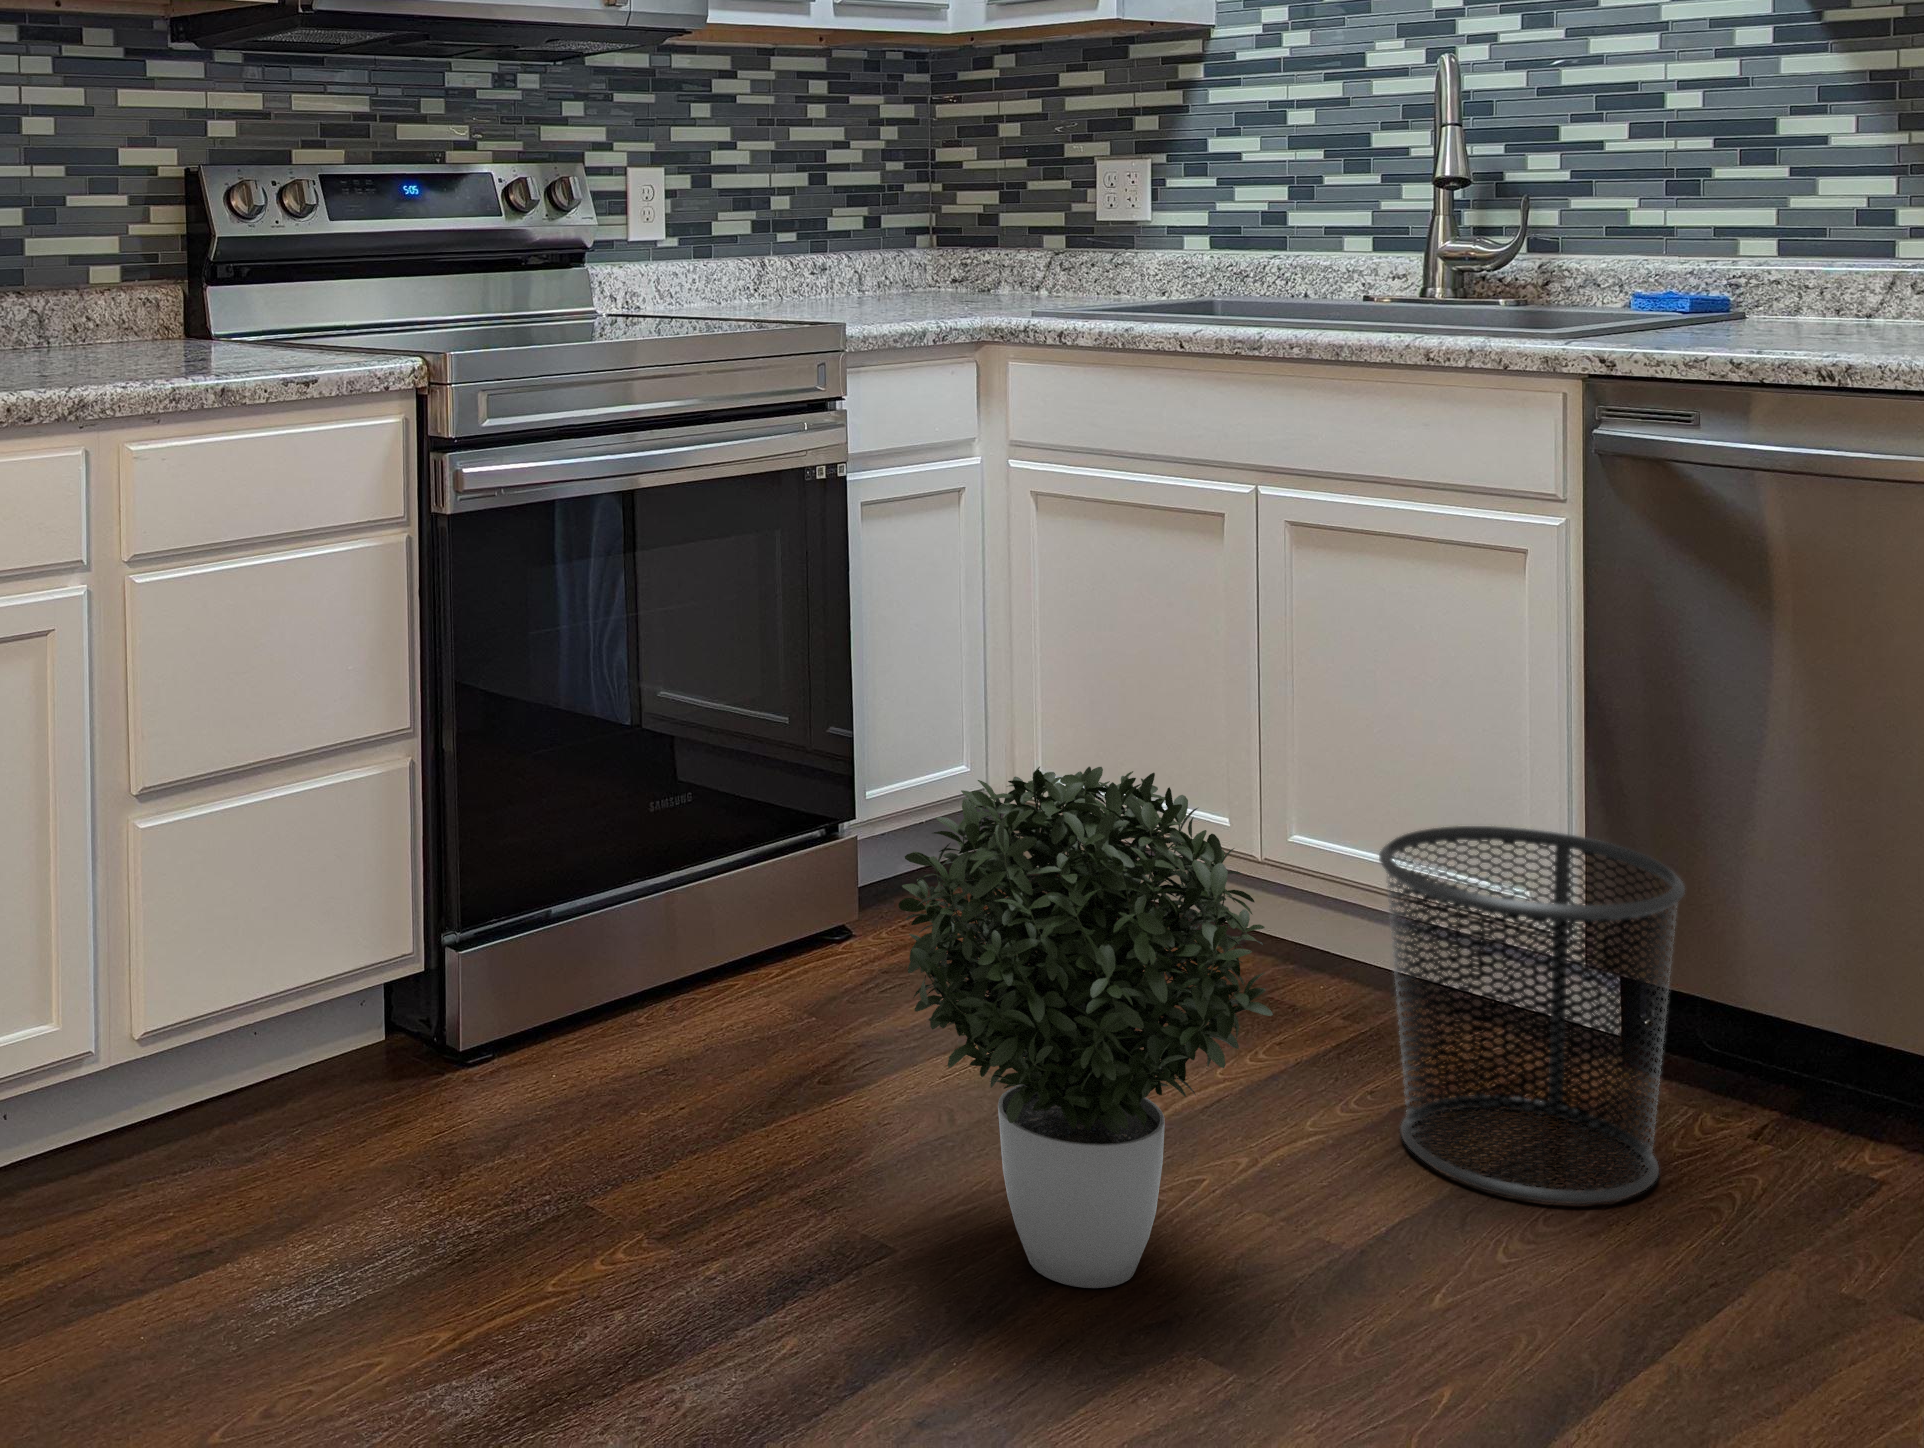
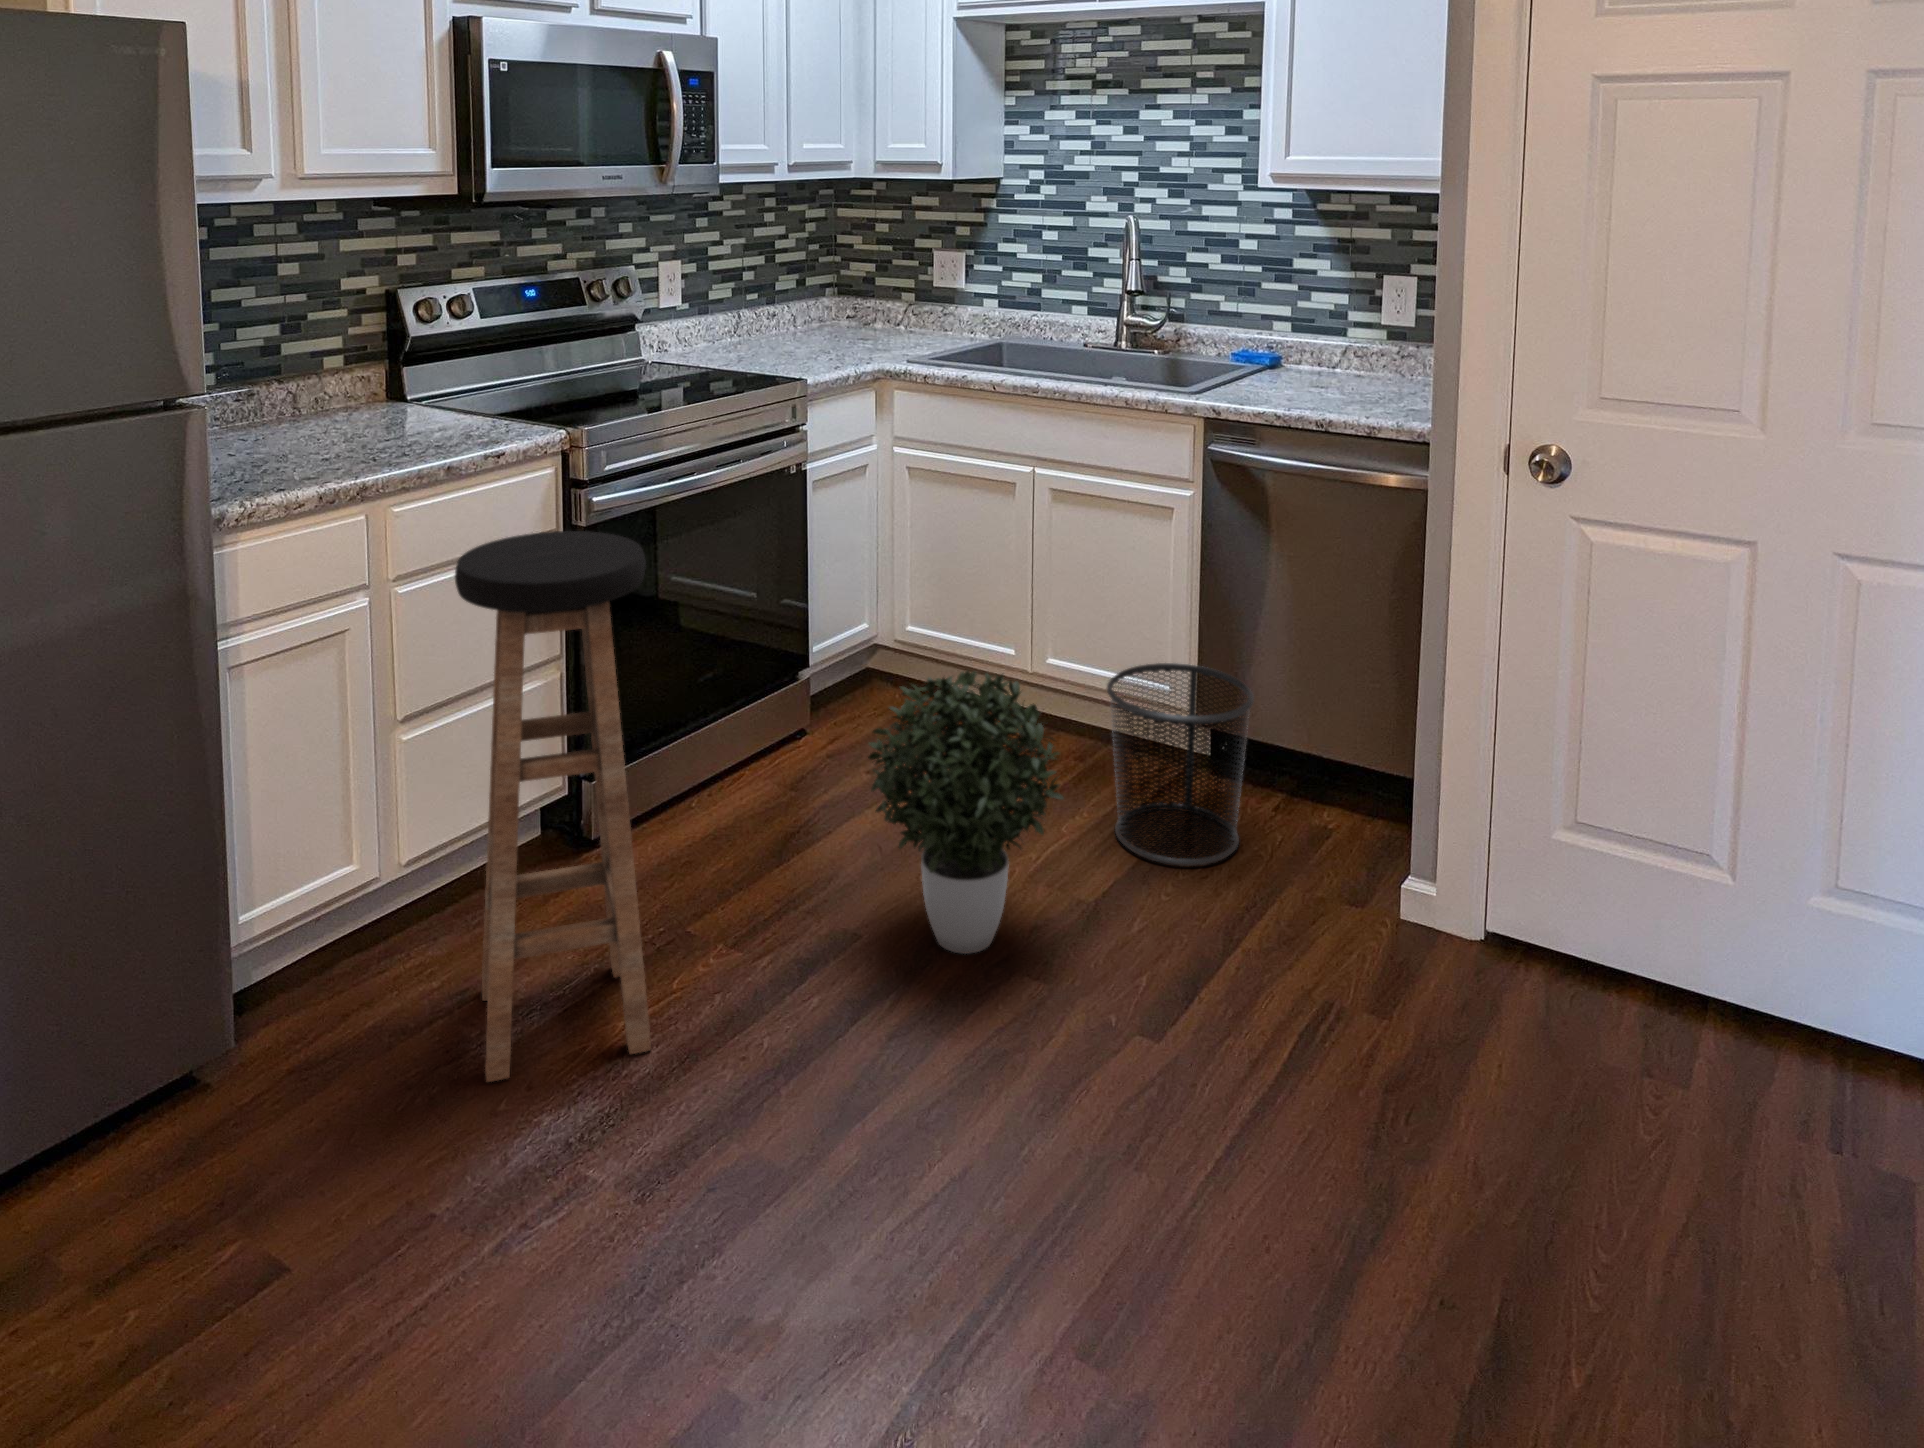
bar stool: none [190,470,497,1362] -> present [455,531,651,1082]

